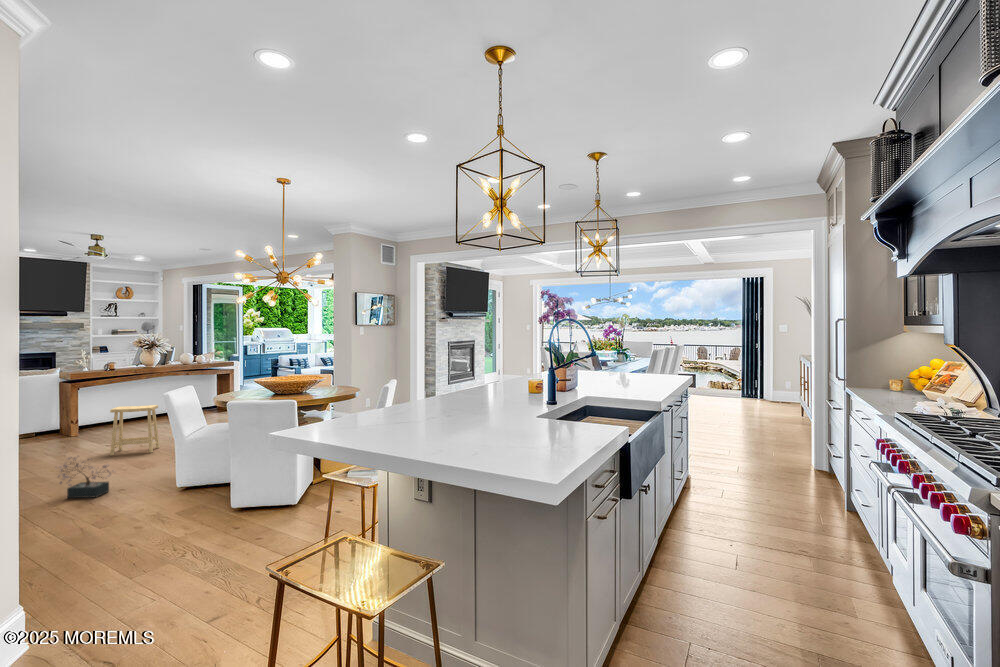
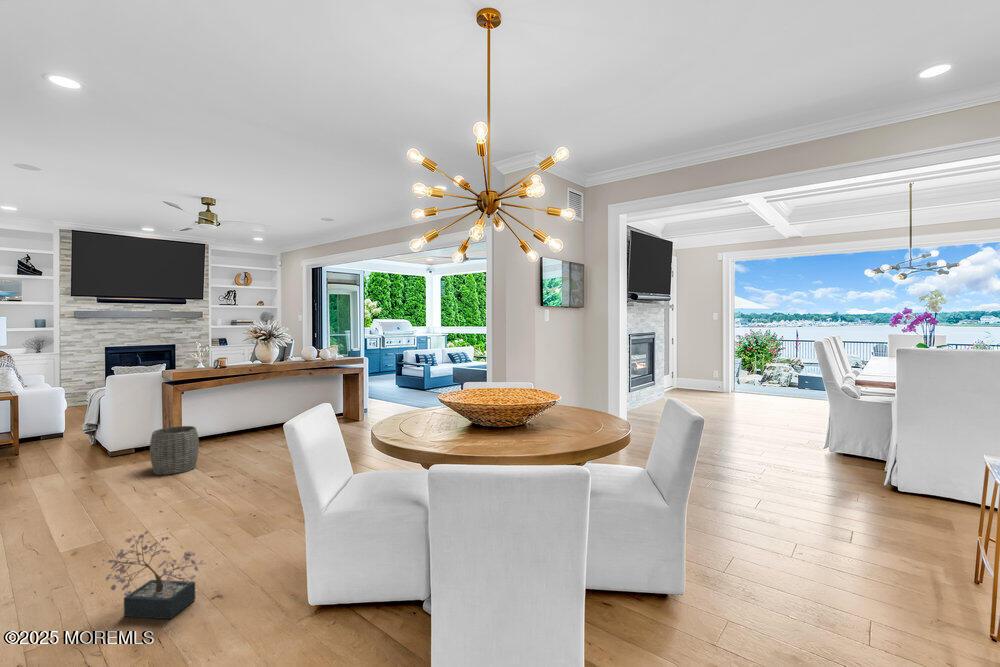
footstool: present [110,405,160,456] -> none [213,422,278,496]
woven basket: none [55,413,94,447] -> present [150,426,199,475]

